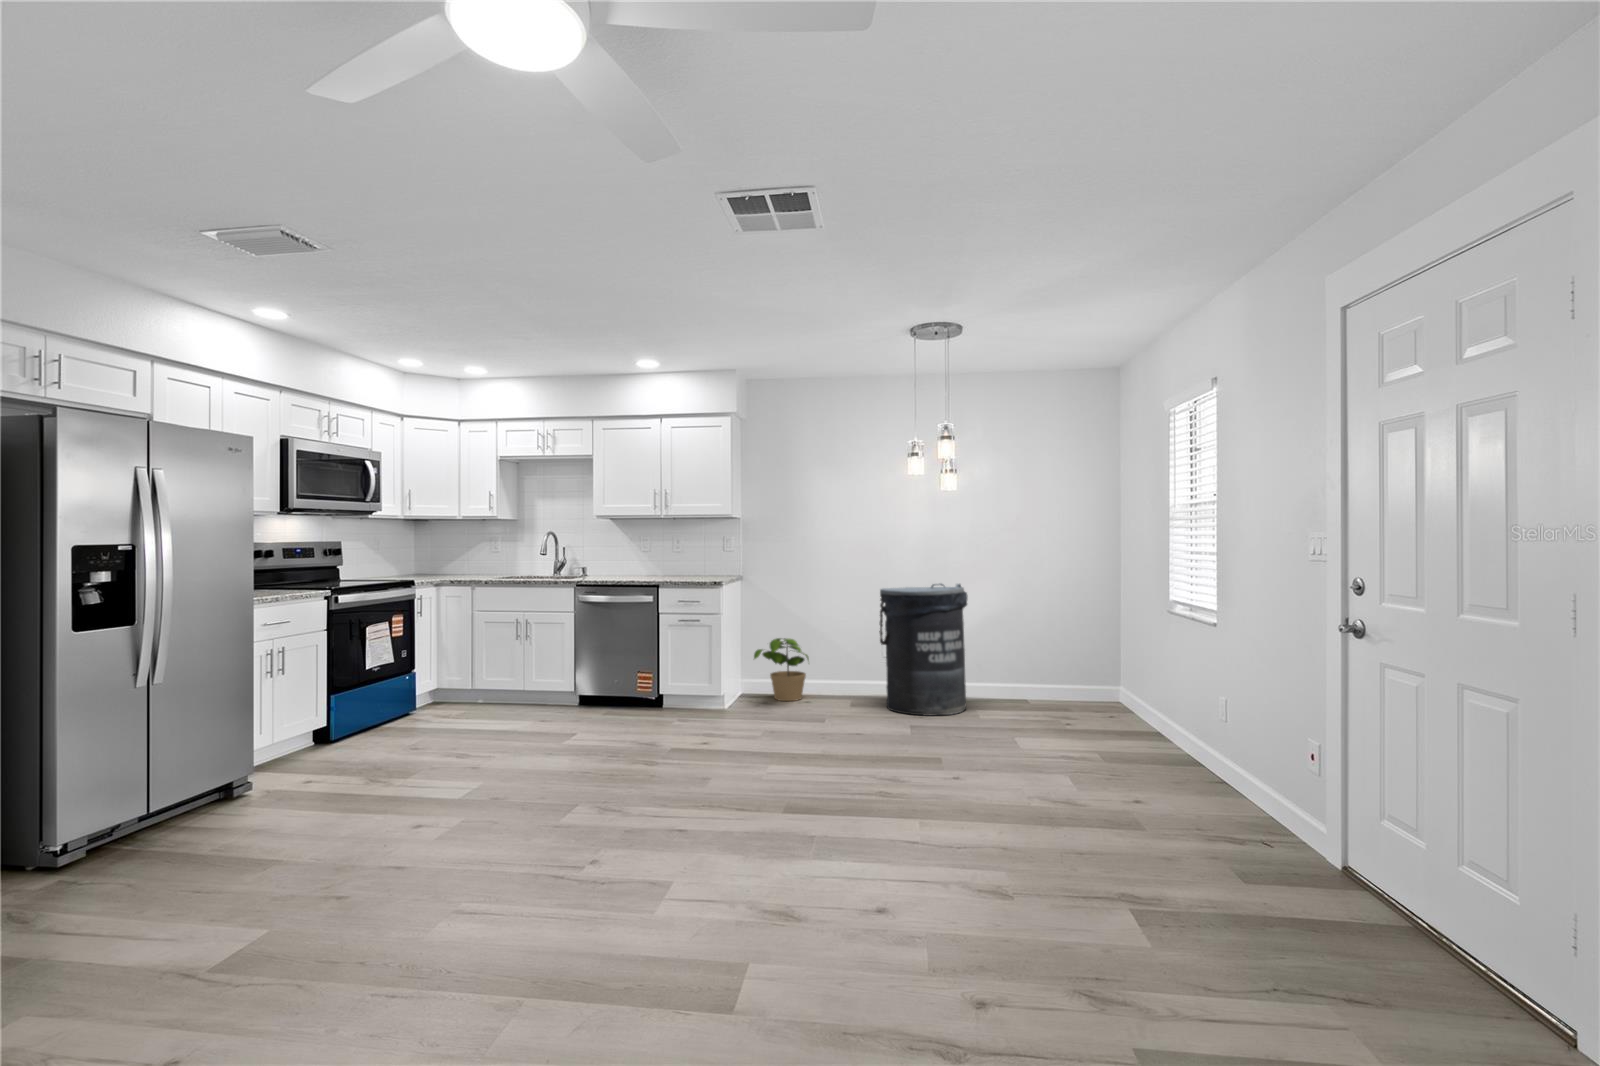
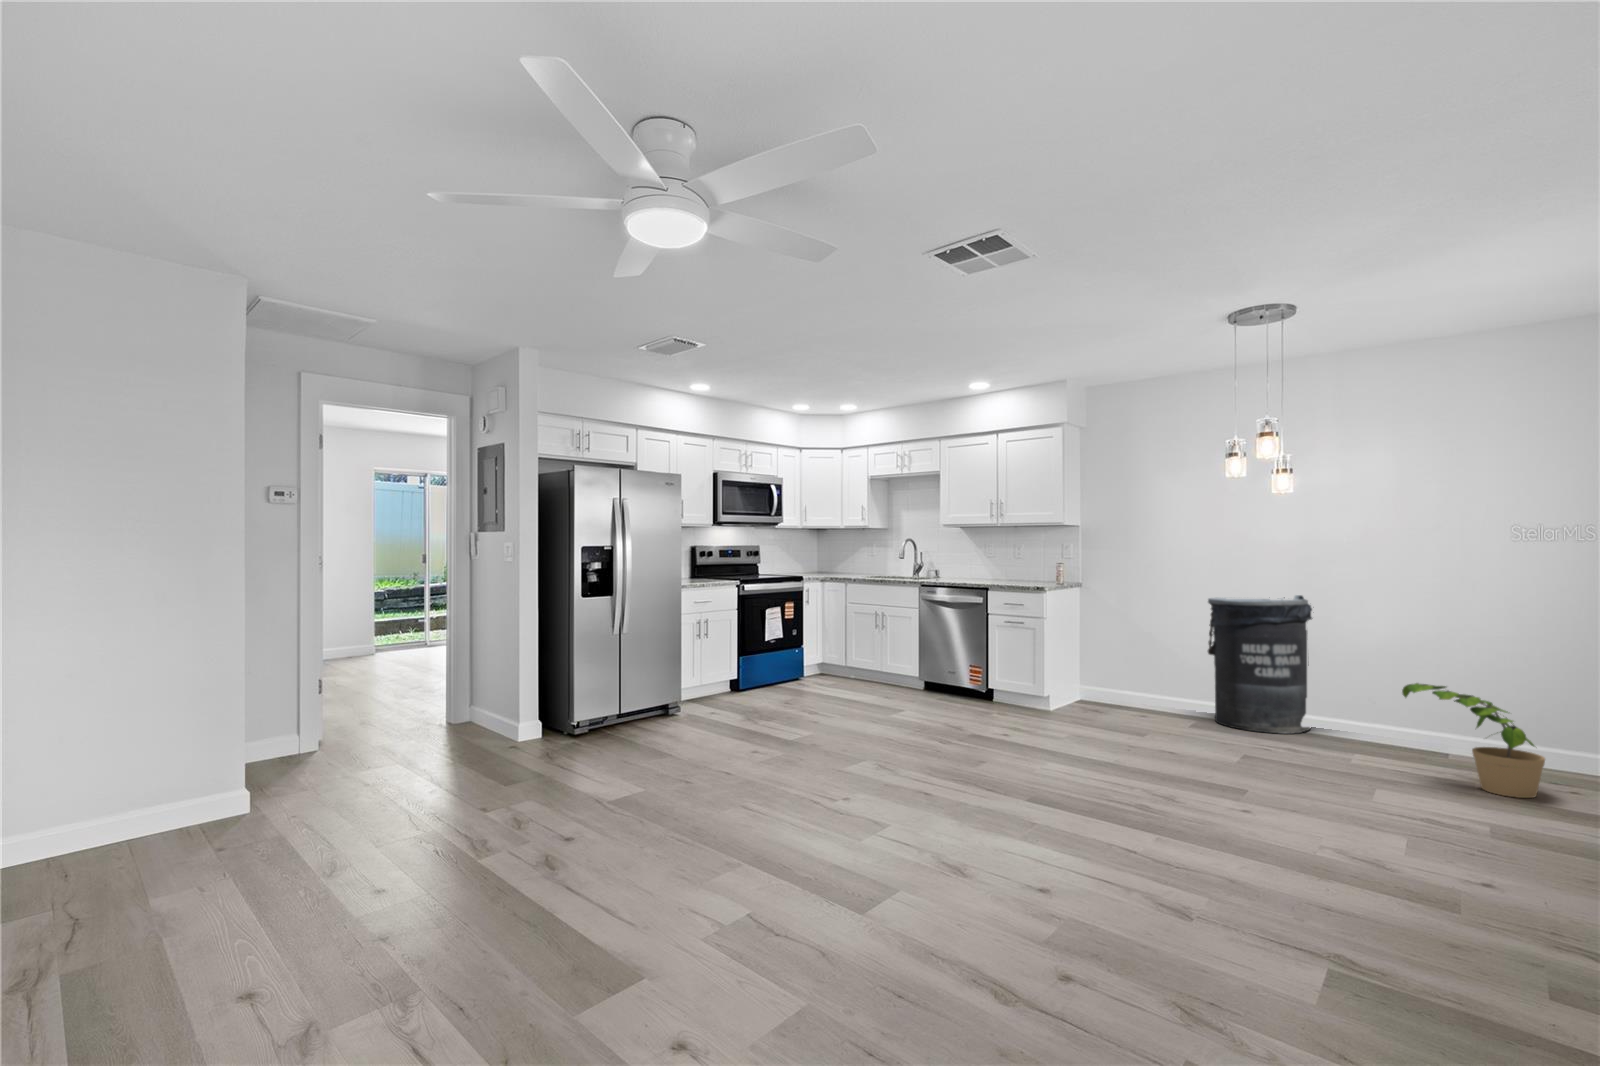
potted plant: present [754,638,809,701] -> present [1402,683,1545,798]

